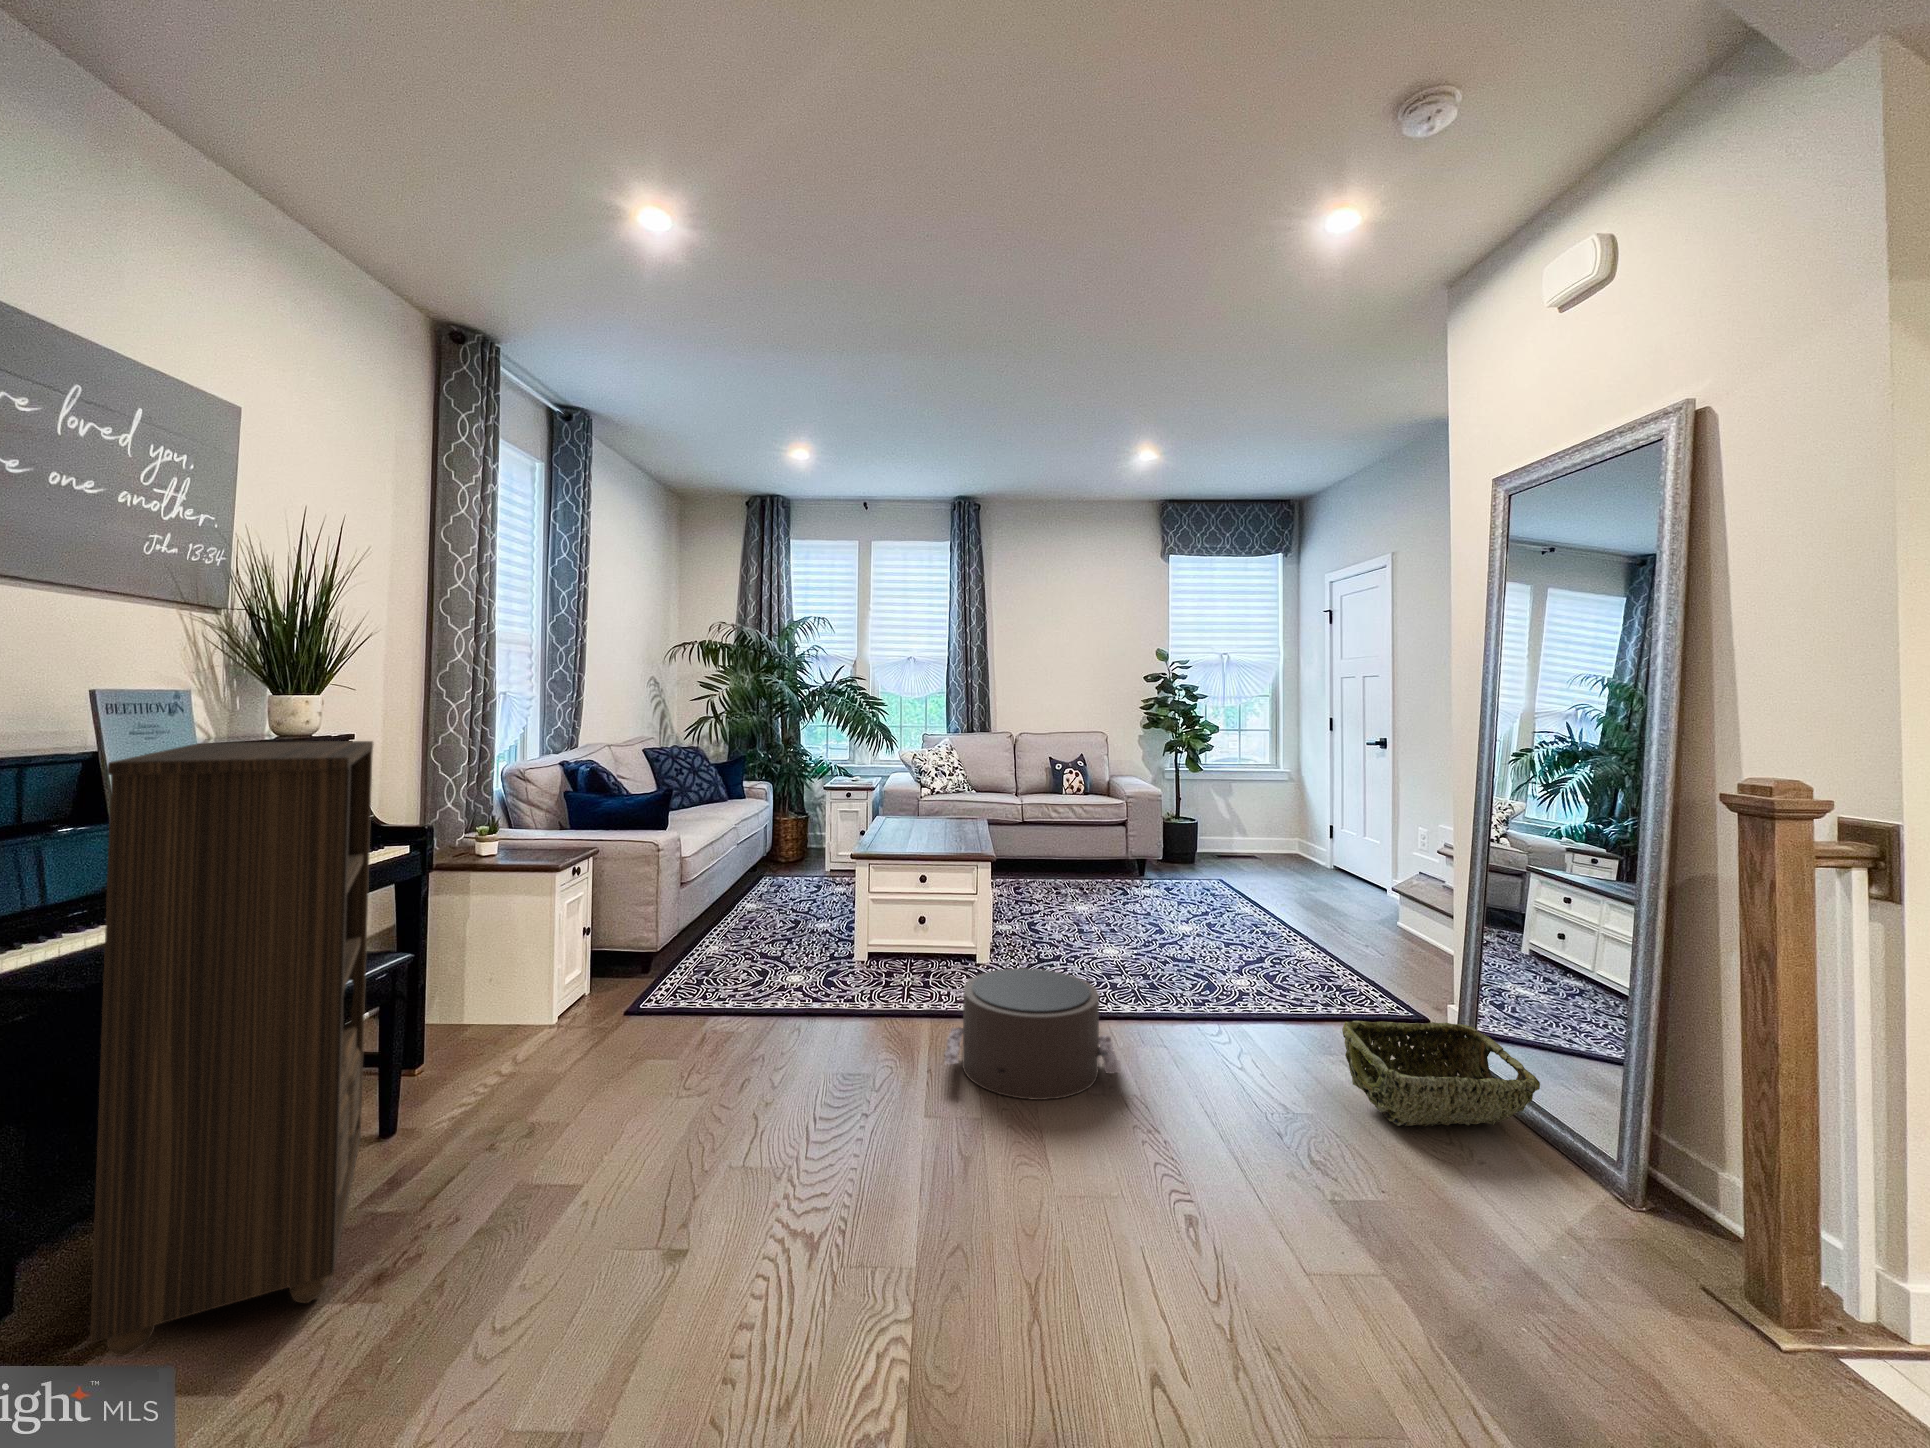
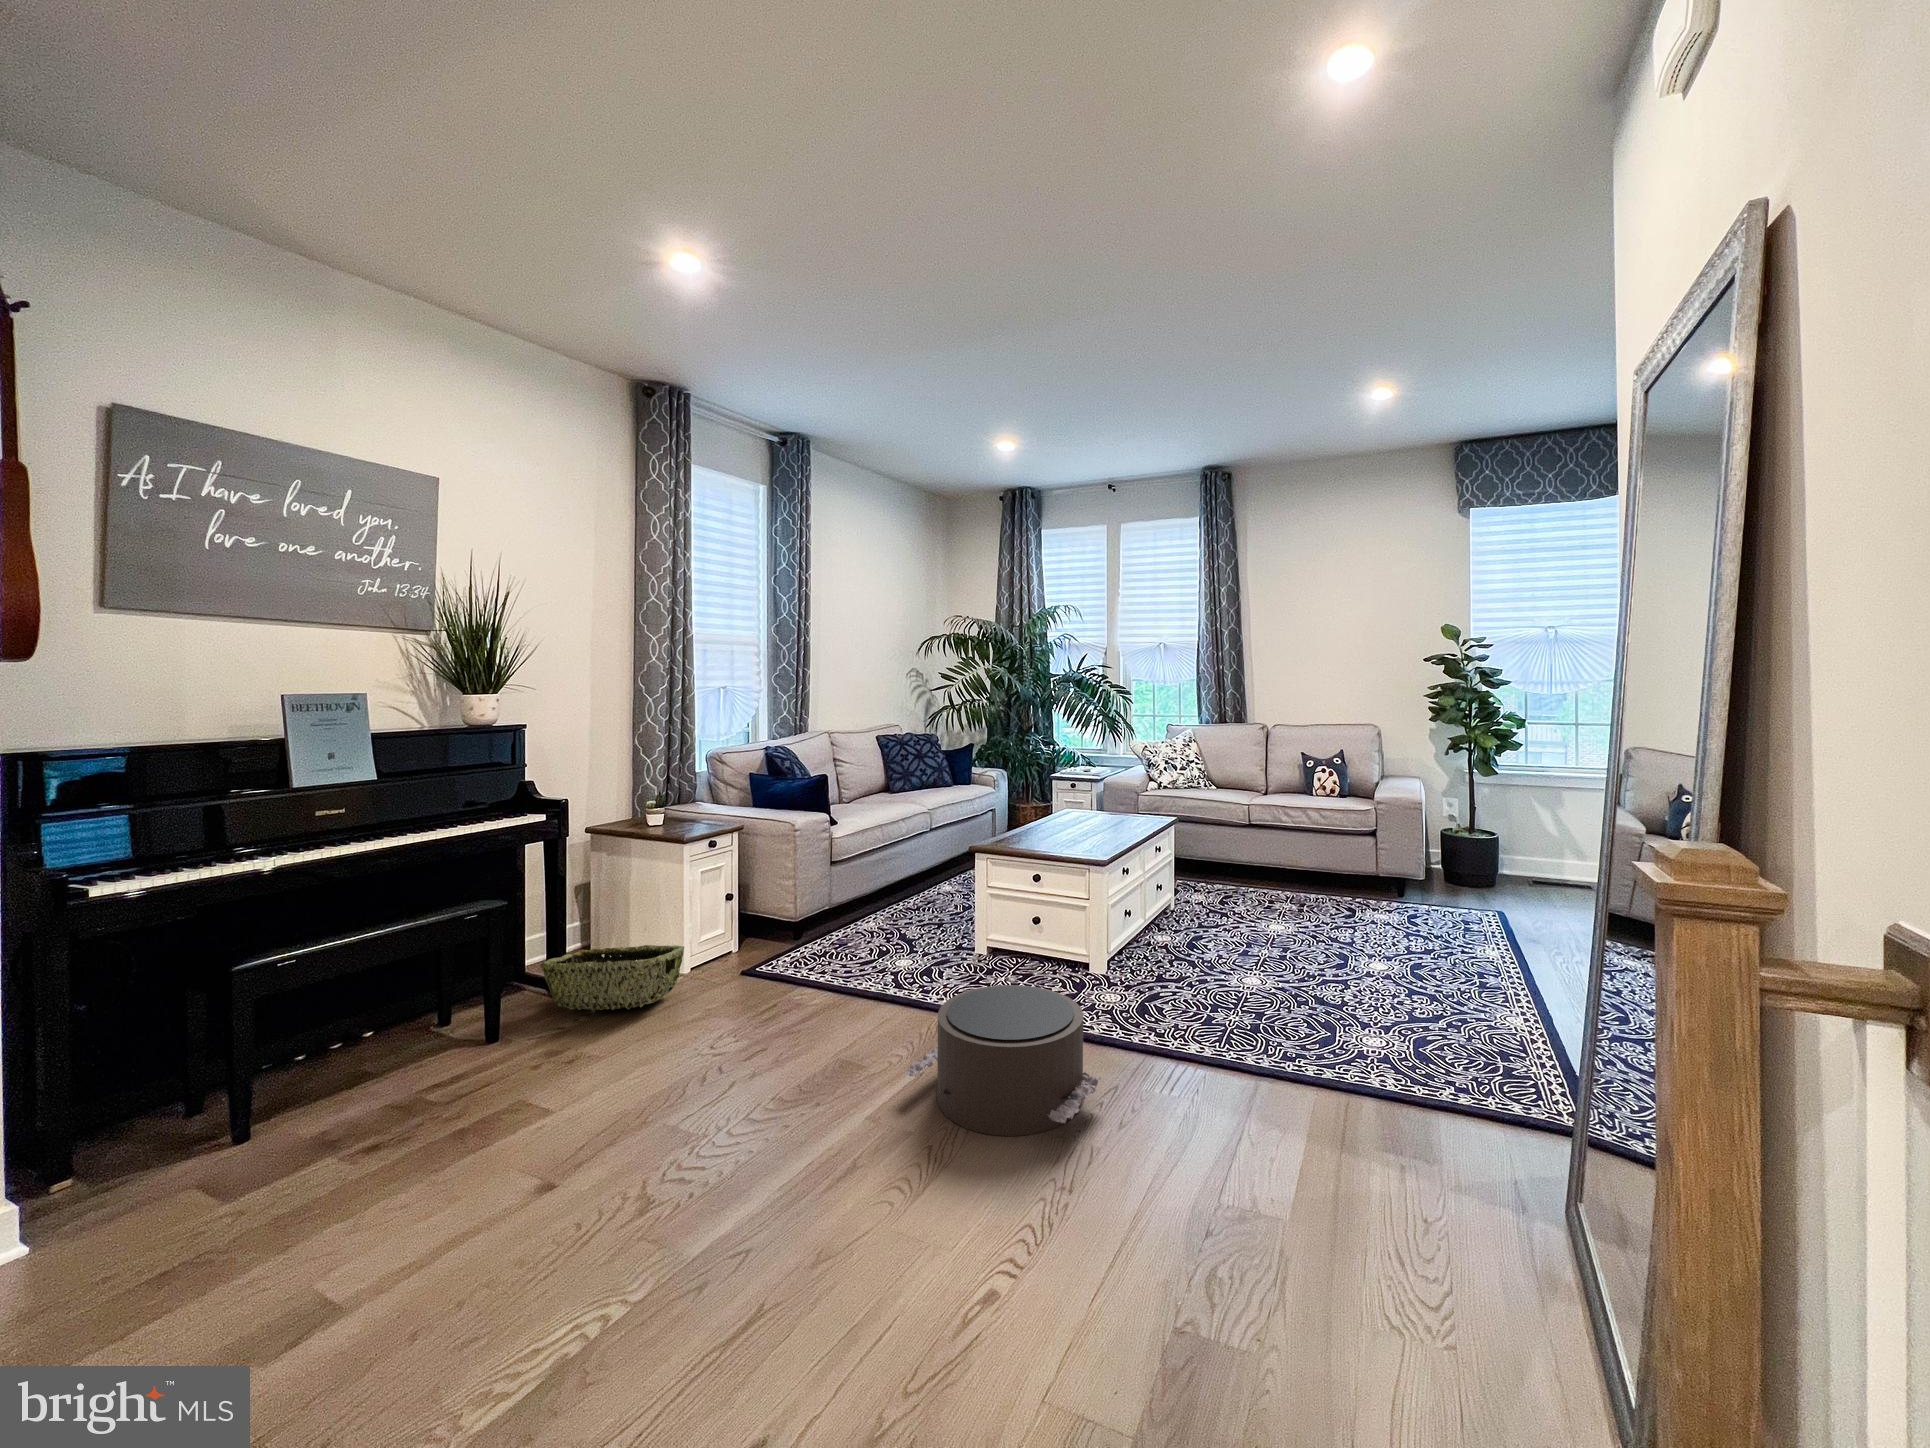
bookshelf: present [90,741,373,1356] -> none [162,734,452,1166]
woven basket: present [1342,1021,1540,1126] -> present [541,945,684,1011]

